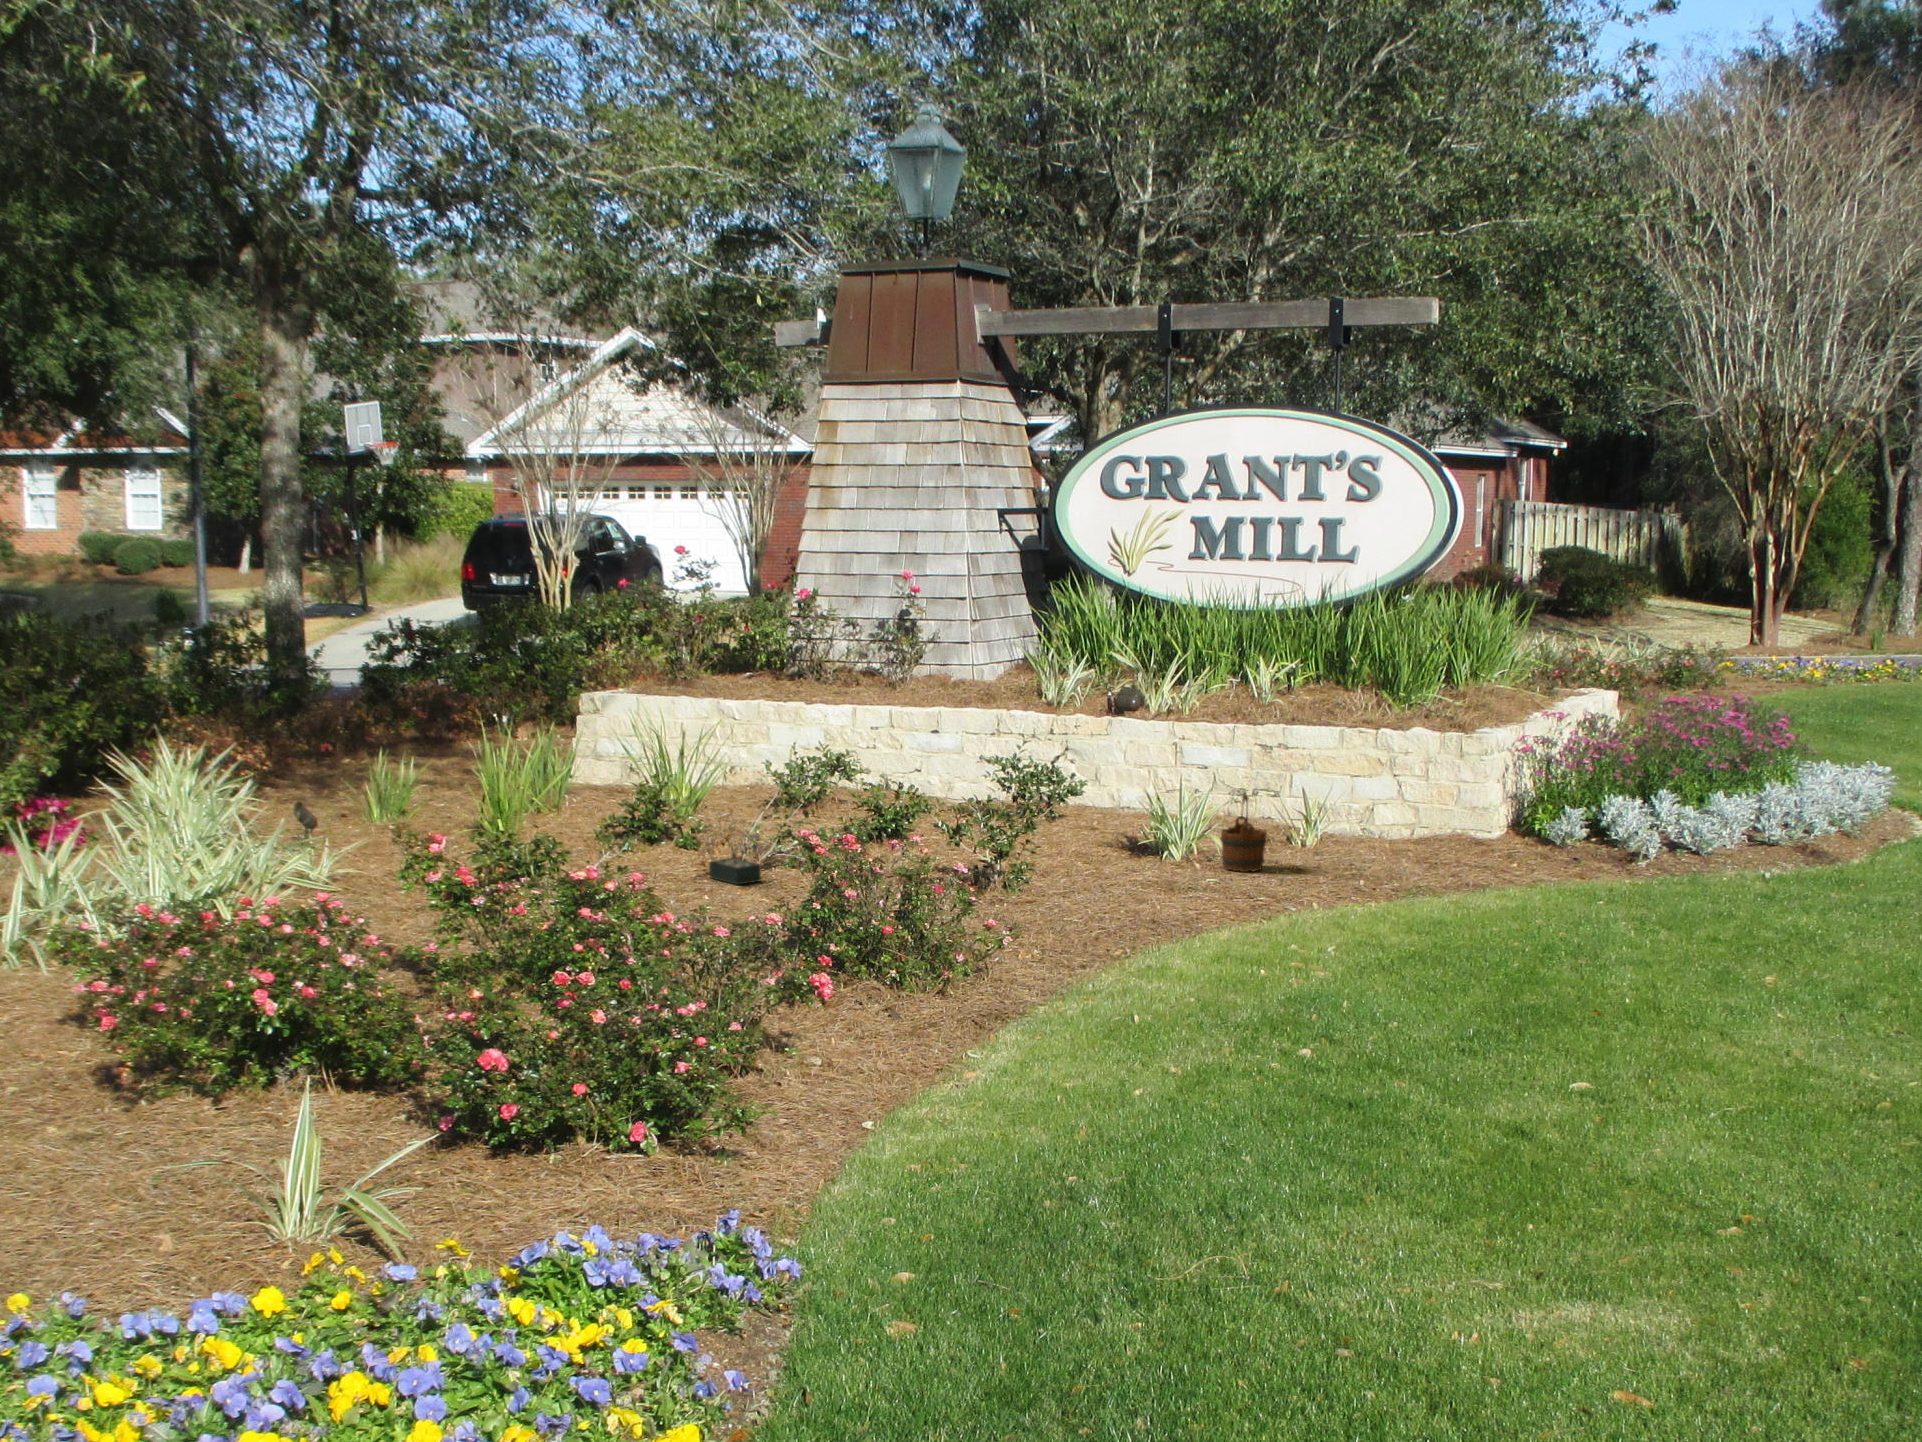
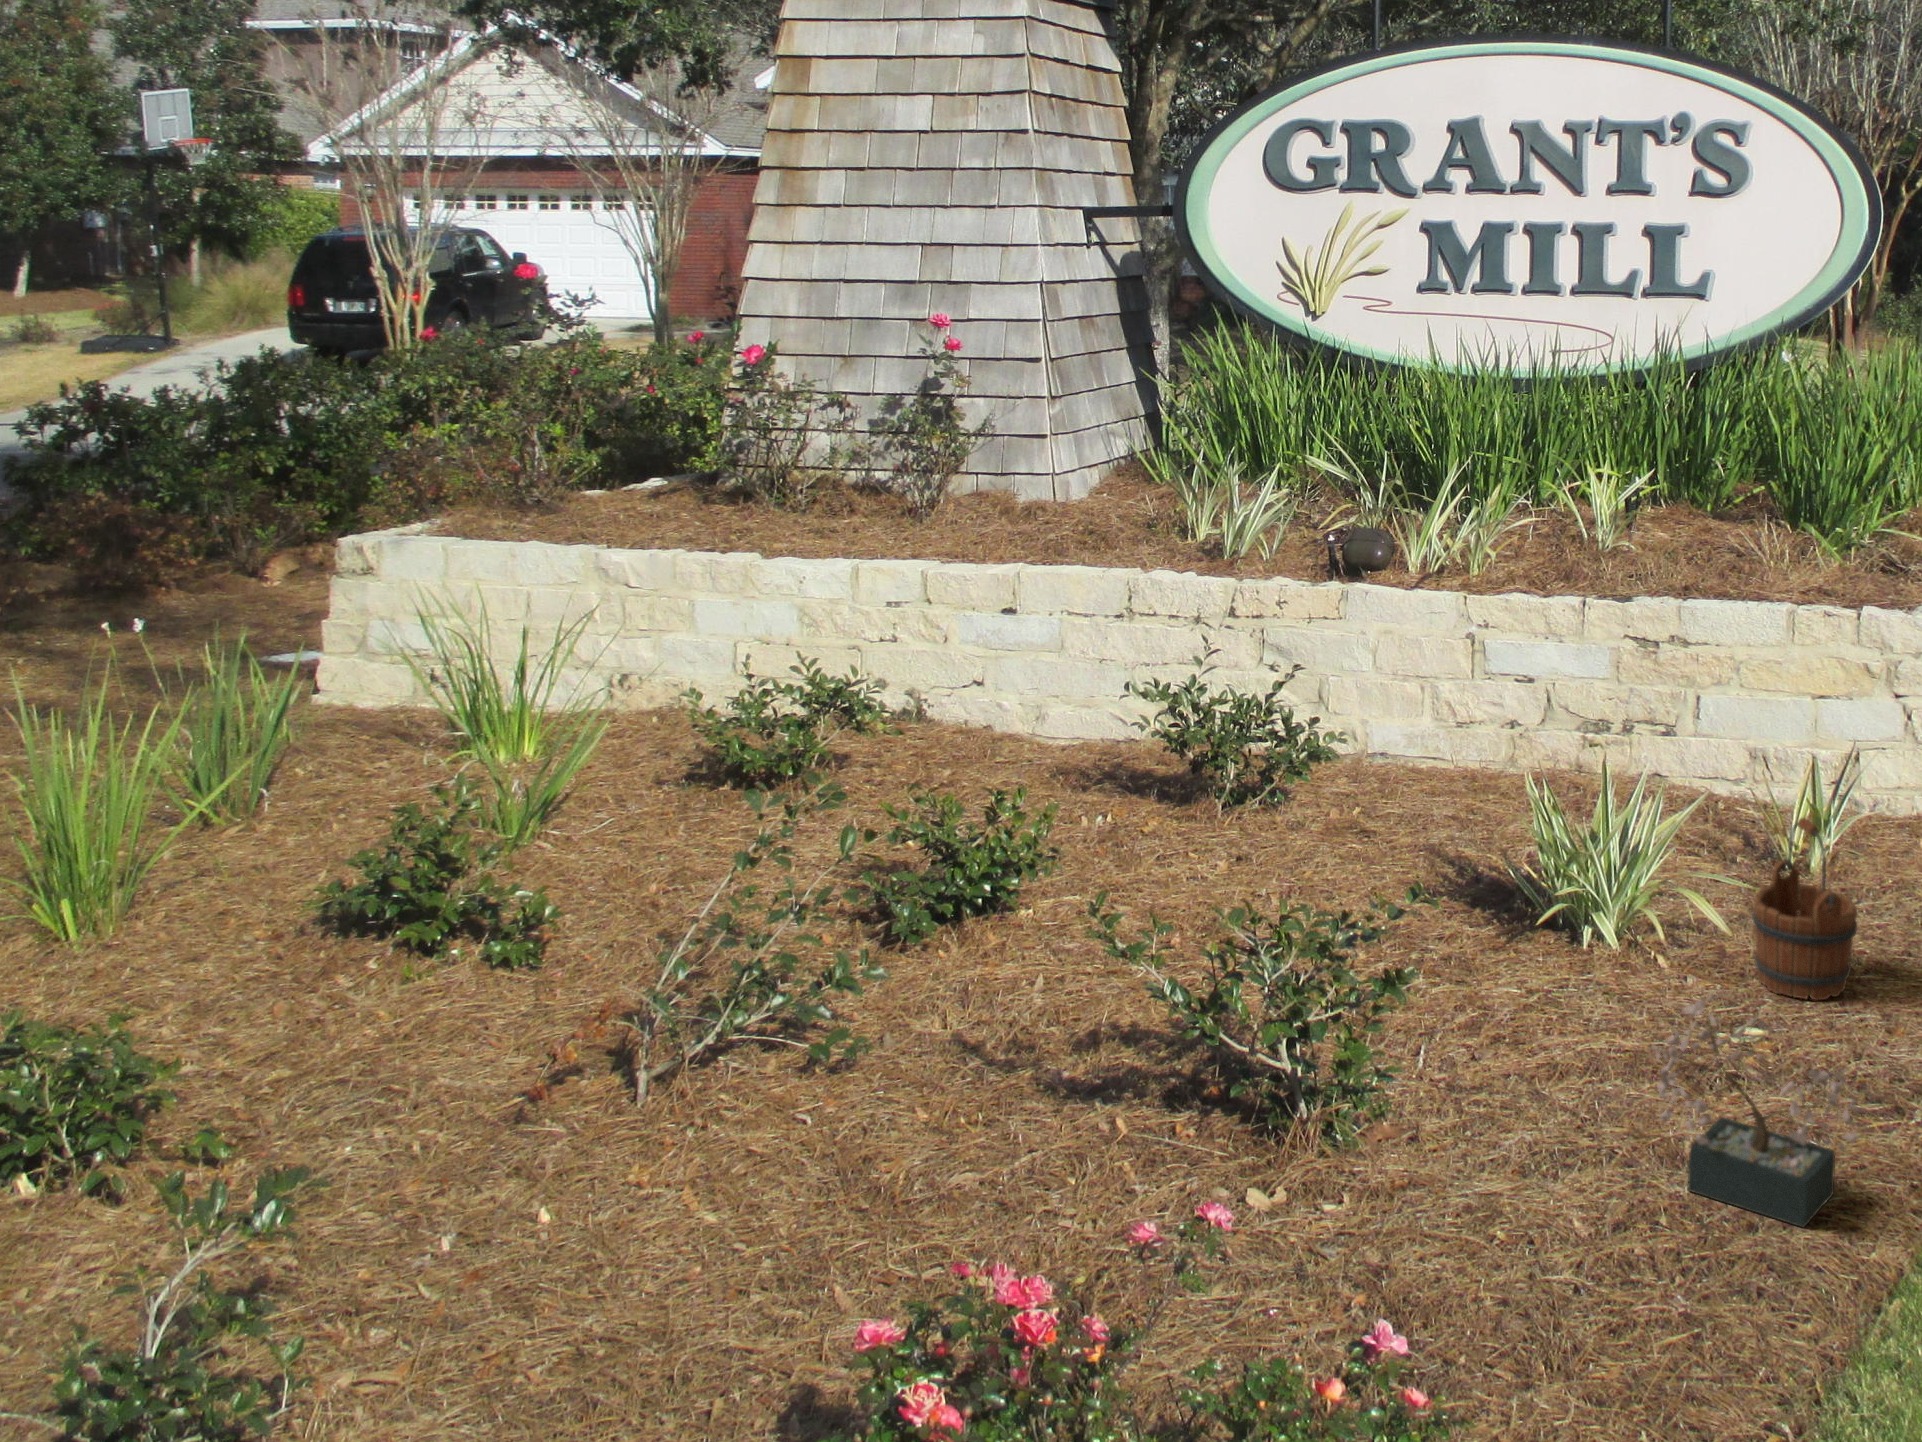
decorative plant: present [698,812,767,885] -> present [1652,994,1862,1227]

